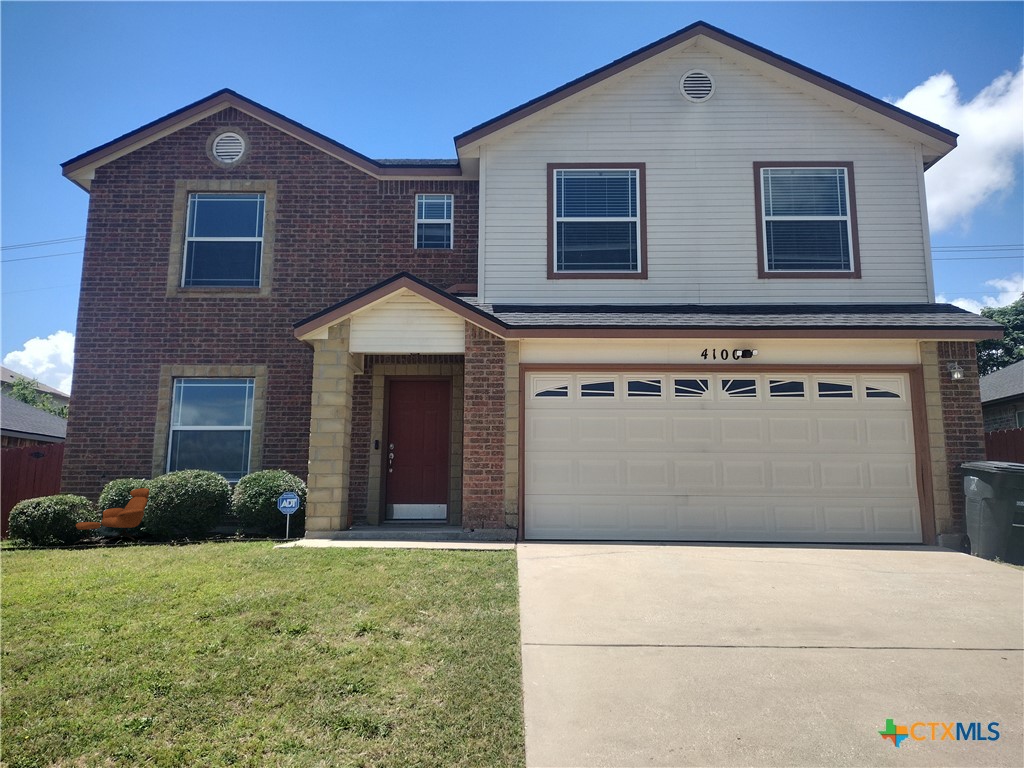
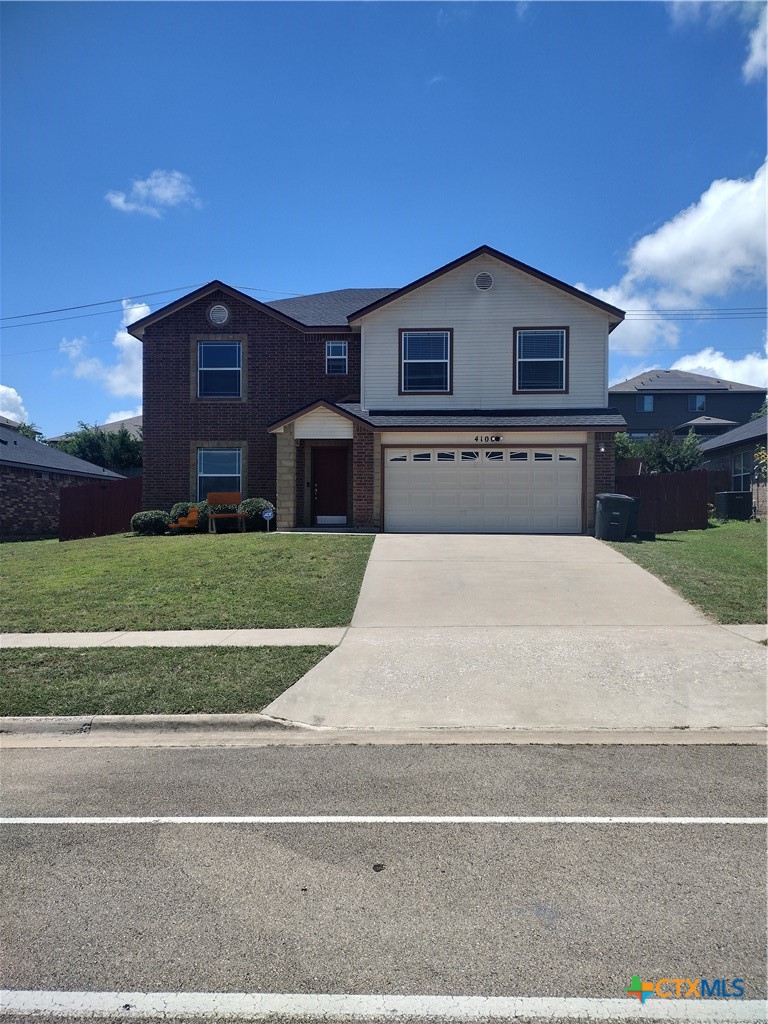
bench: none [165,458,249,542] -> present [207,492,248,533]

